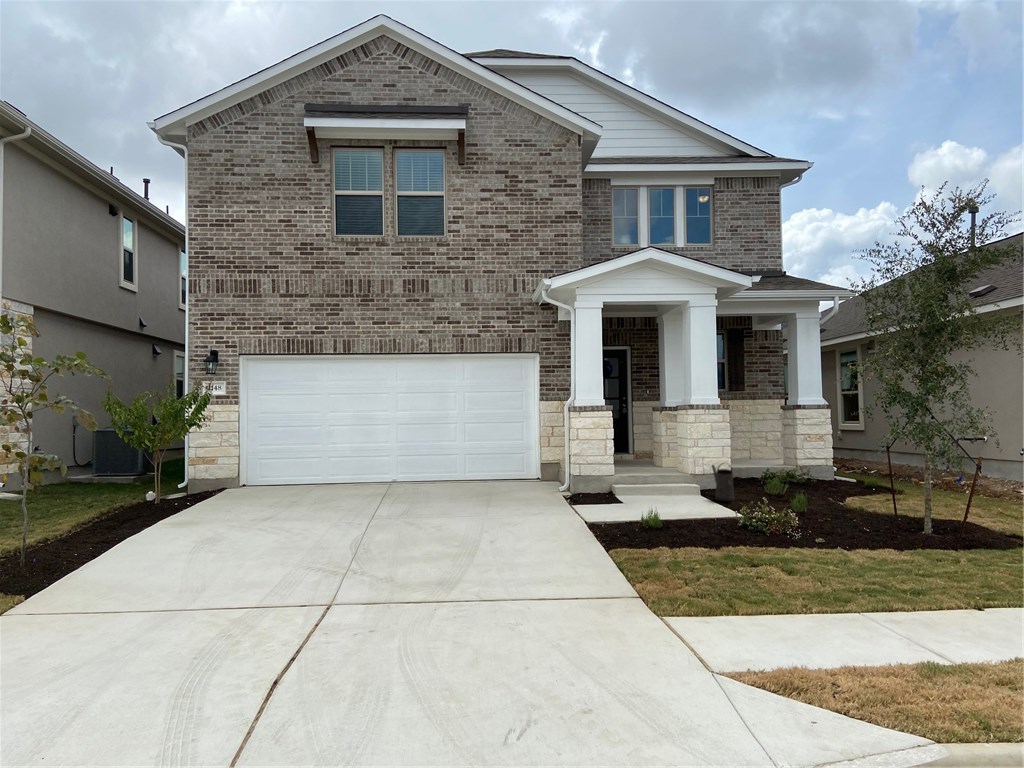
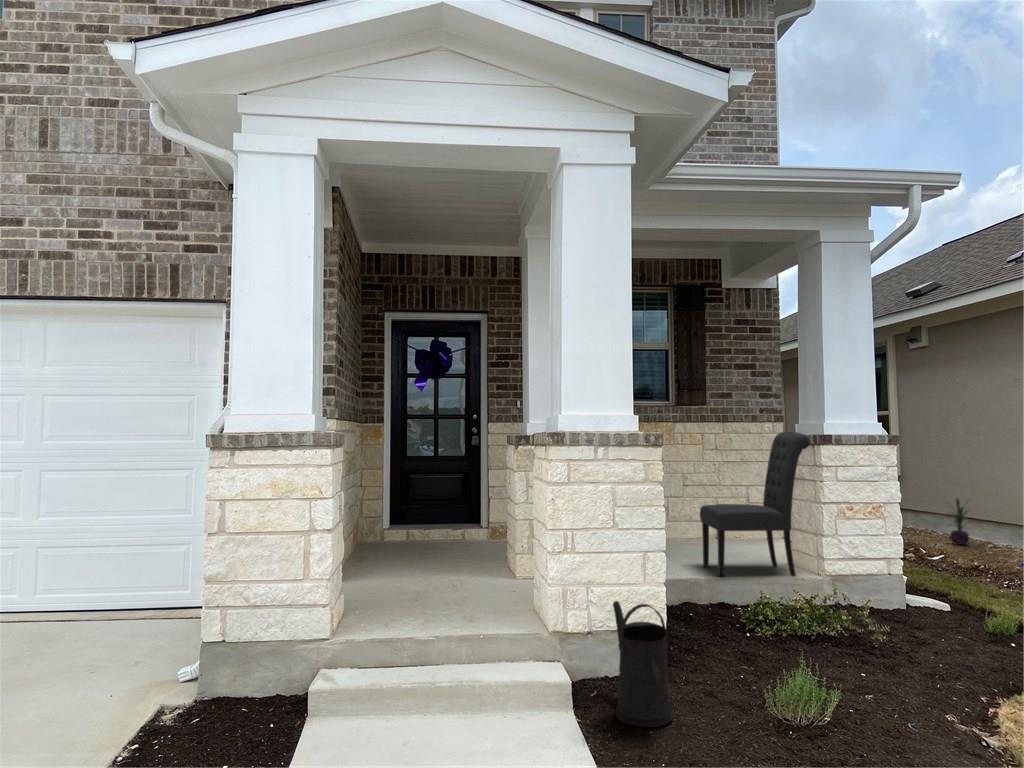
chair: none [742,404,792,465] -> present [700,432,810,577]
decorative plant: none [868,437,898,461] -> present [941,499,969,545]

